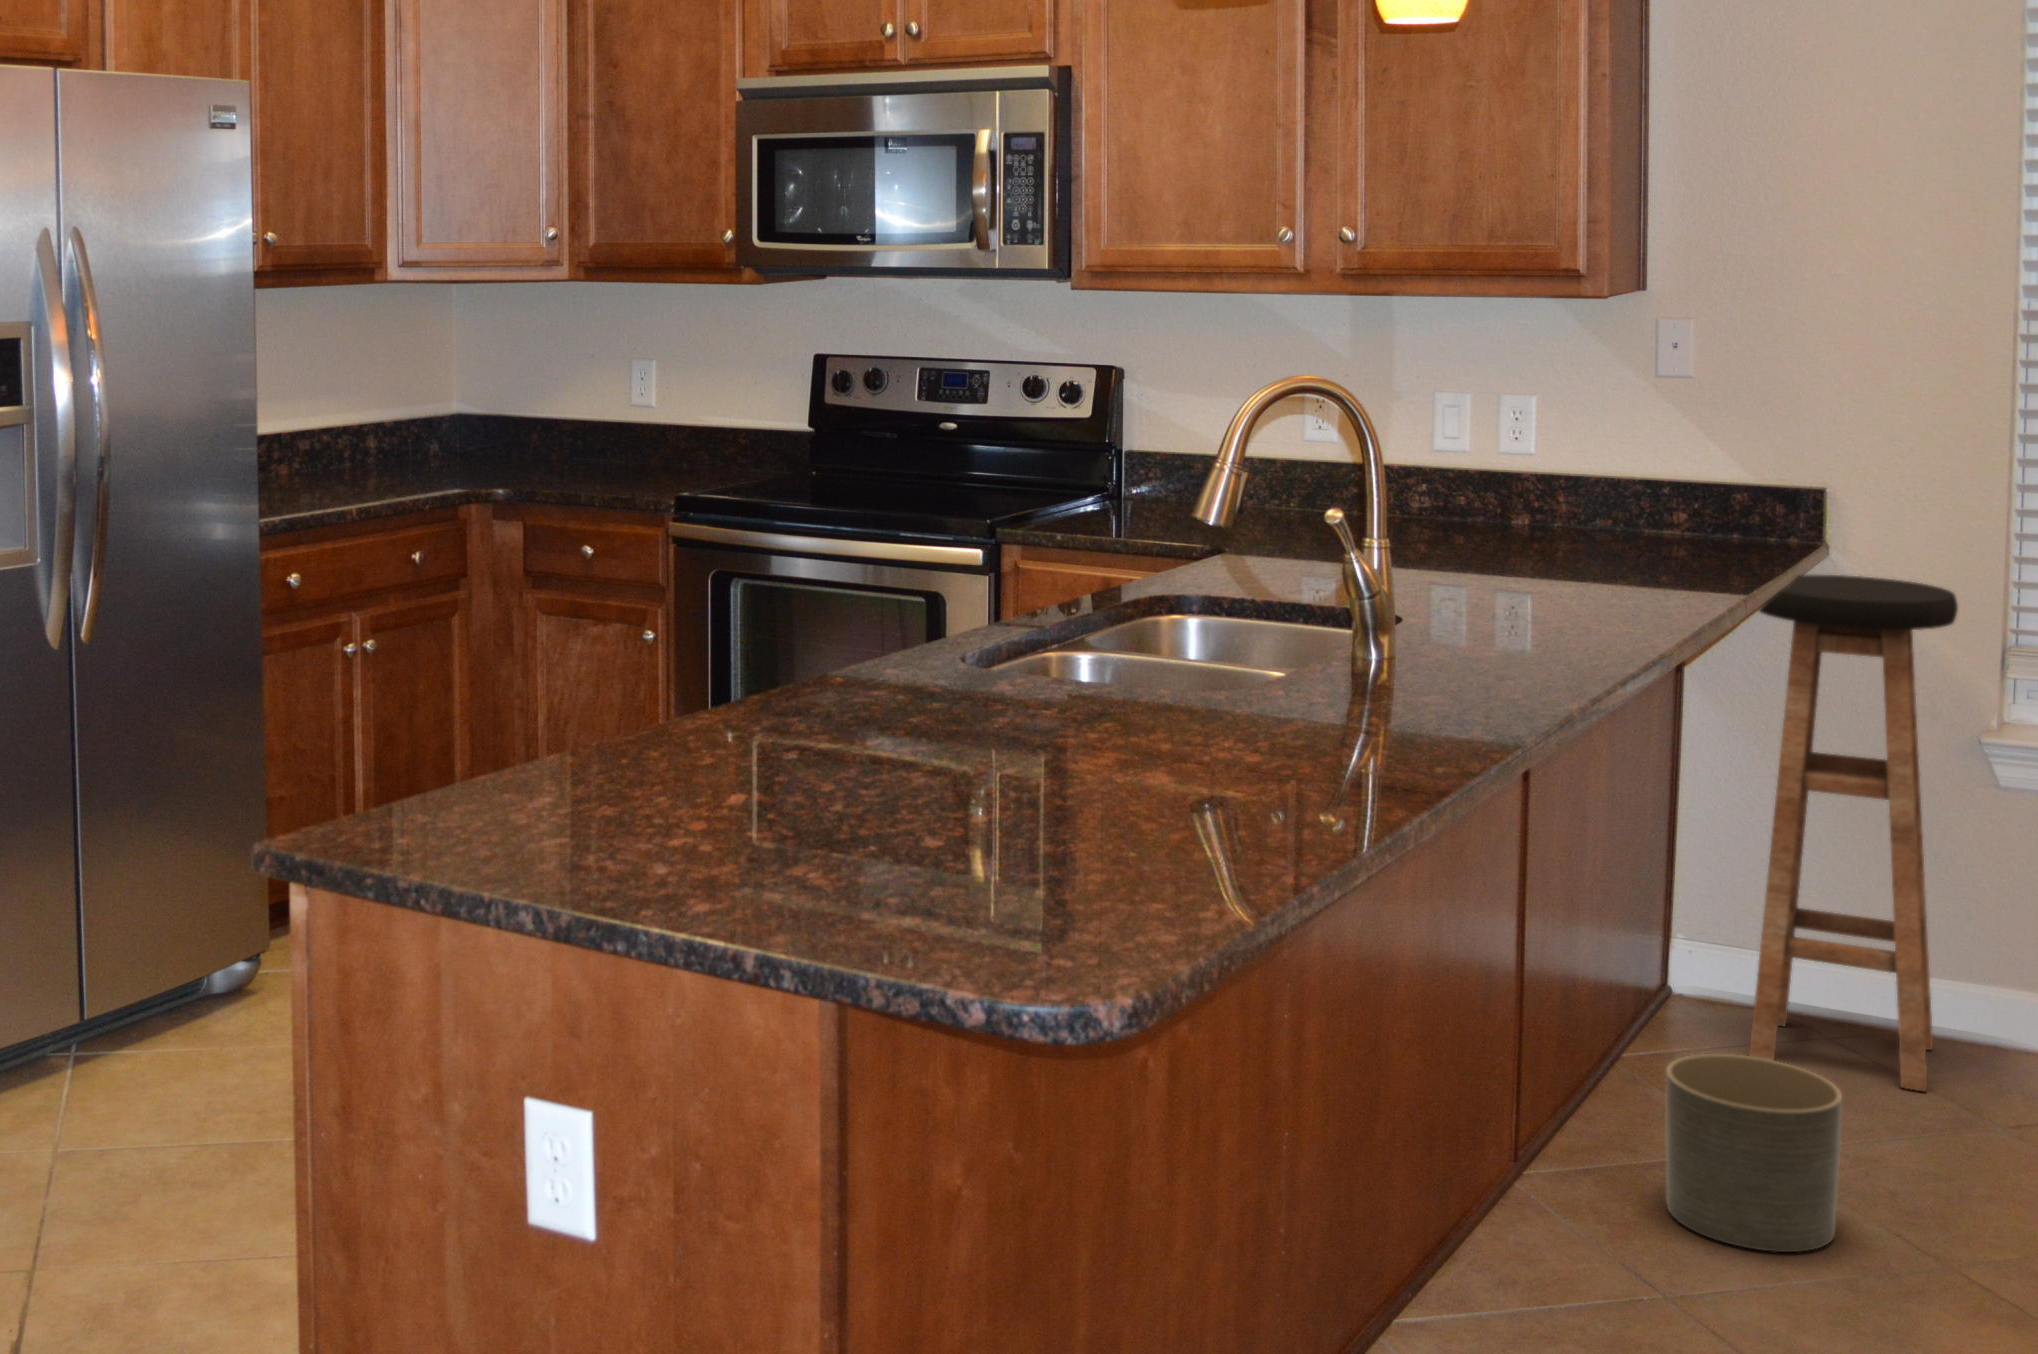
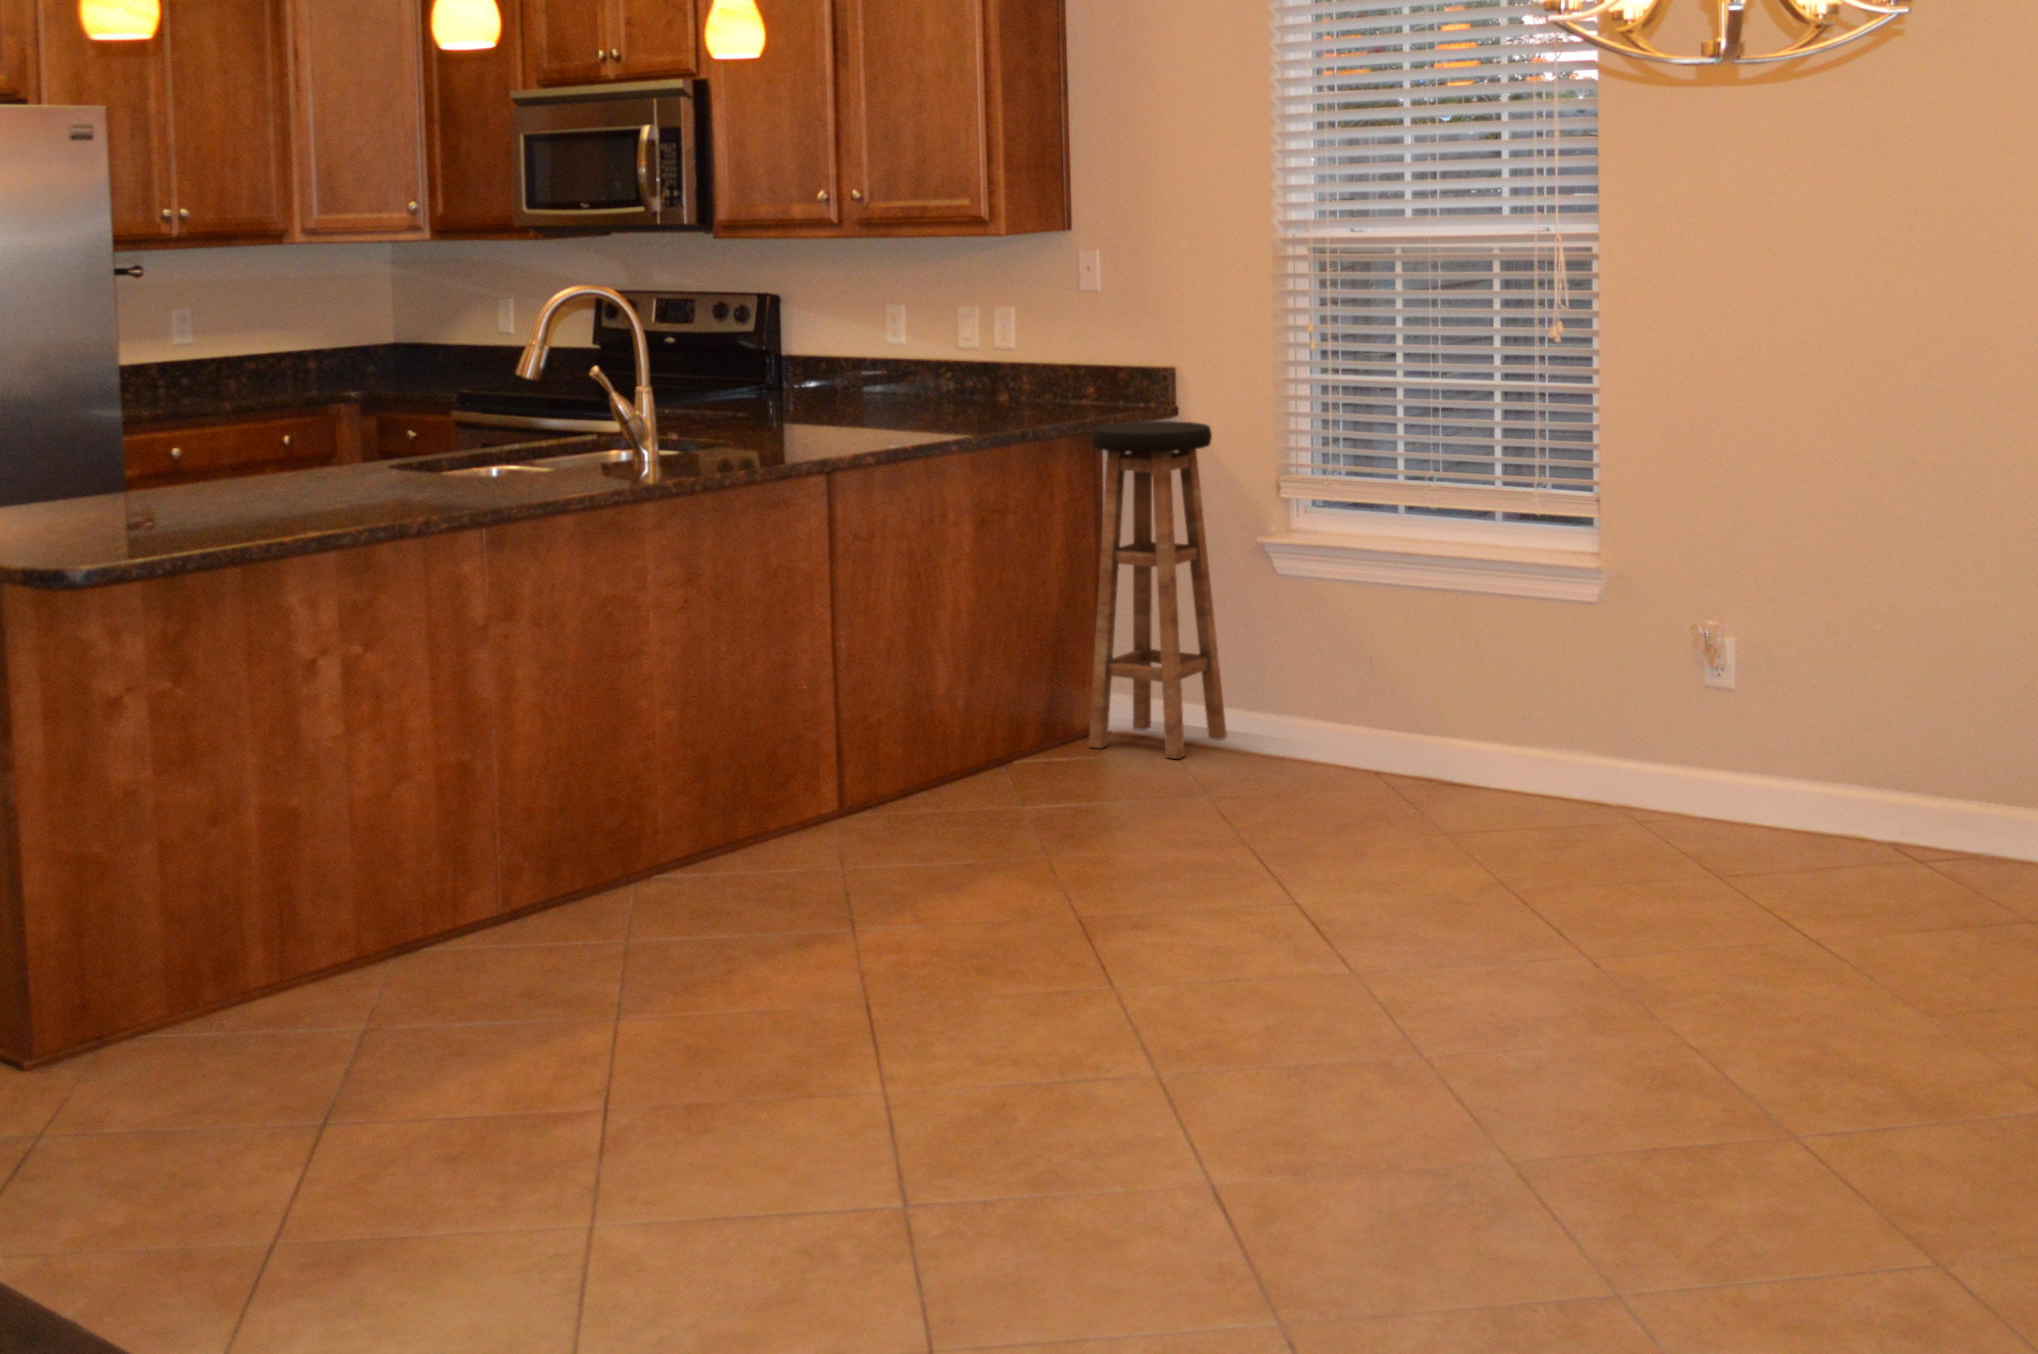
planter: present [1666,1054,1842,1252] -> none [905,718,1003,829]

